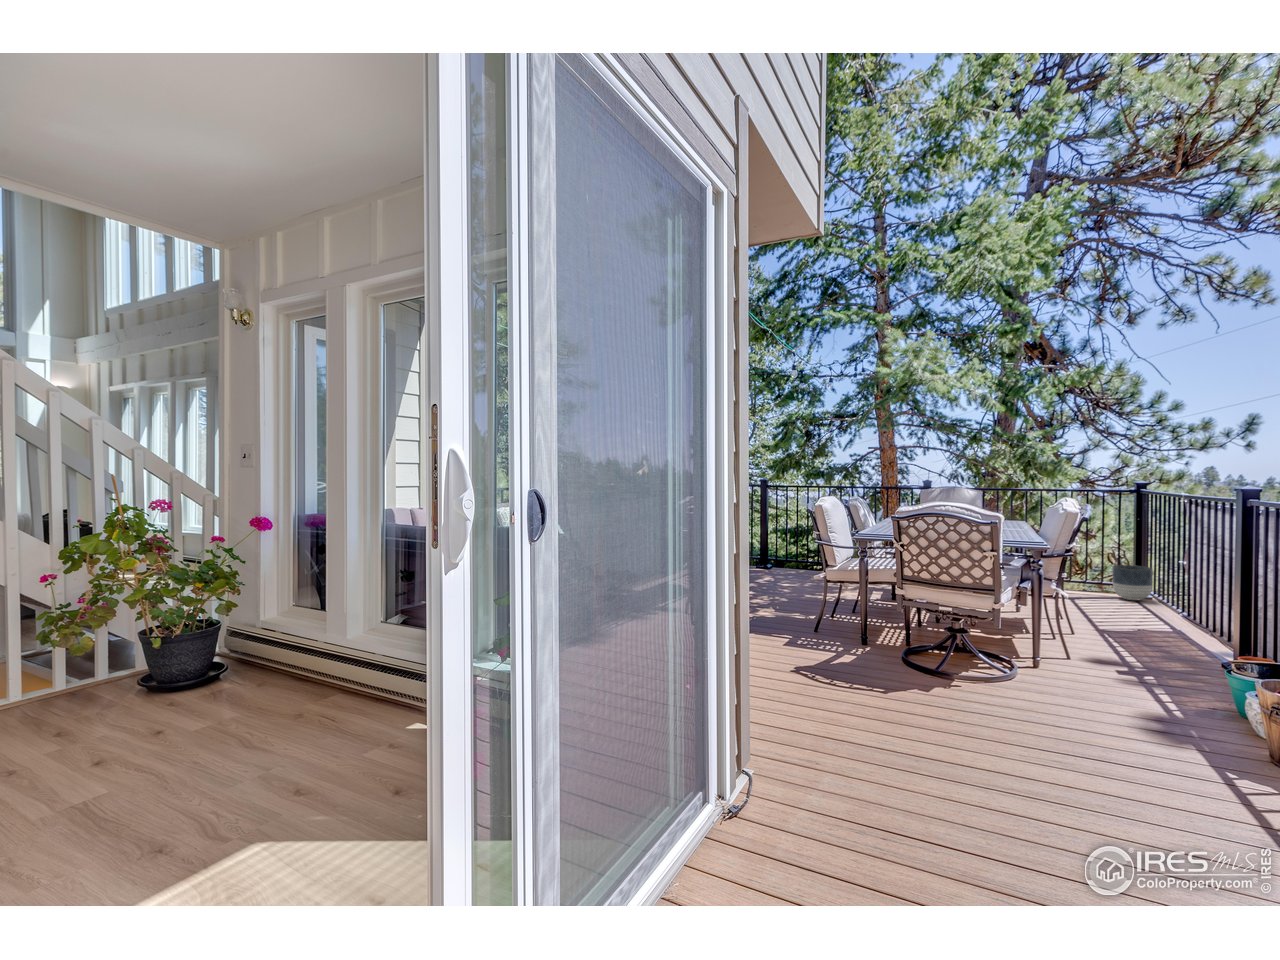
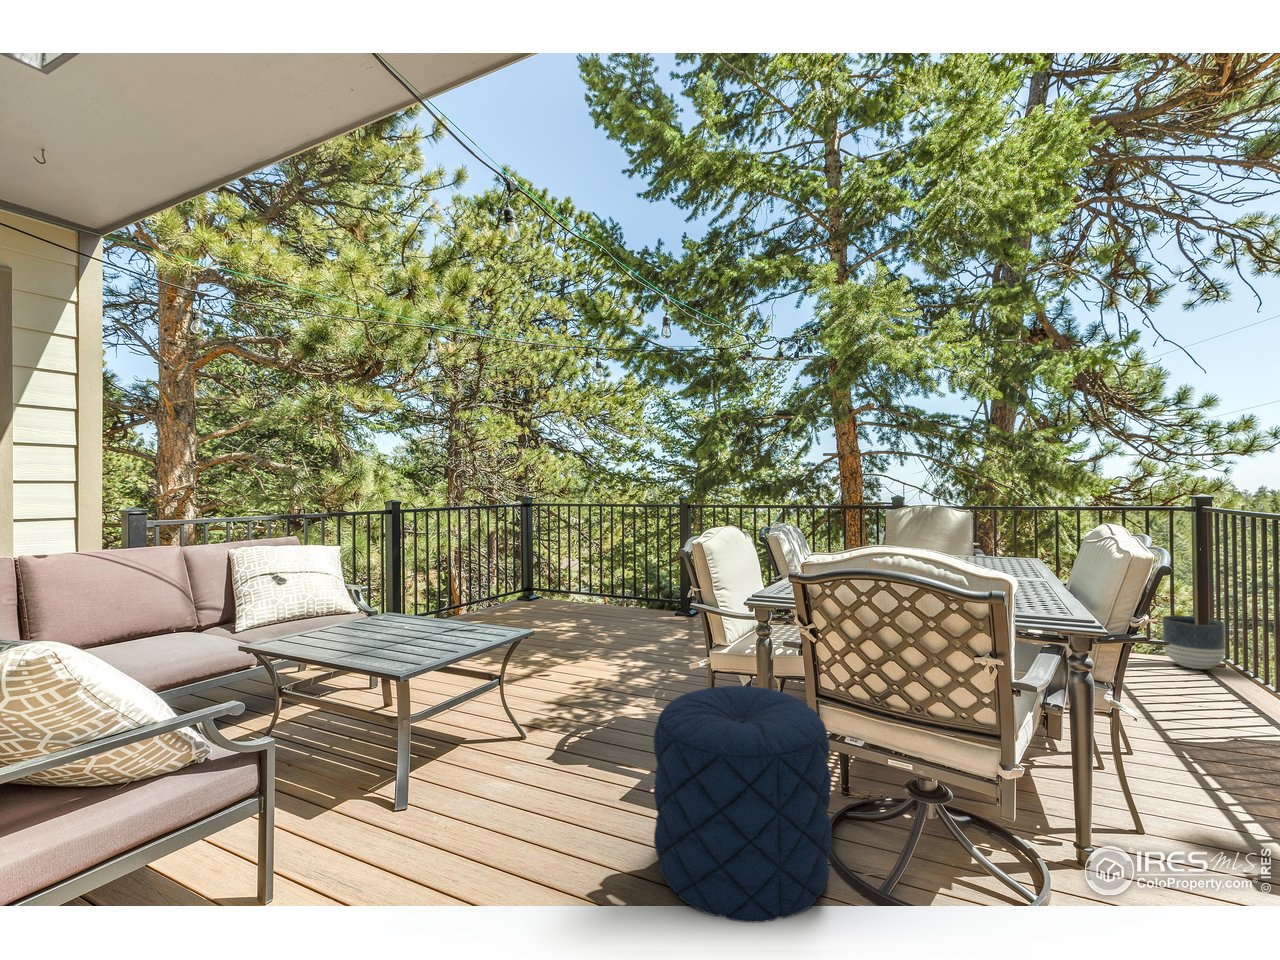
pouf: none [816,580,911,680] -> present [654,686,832,923]

